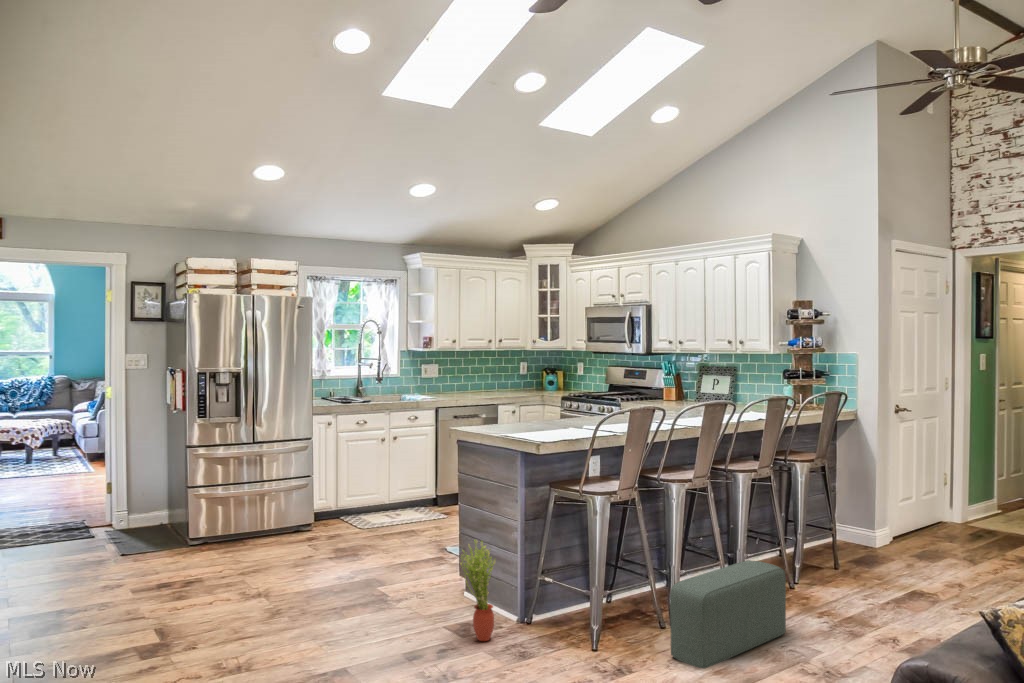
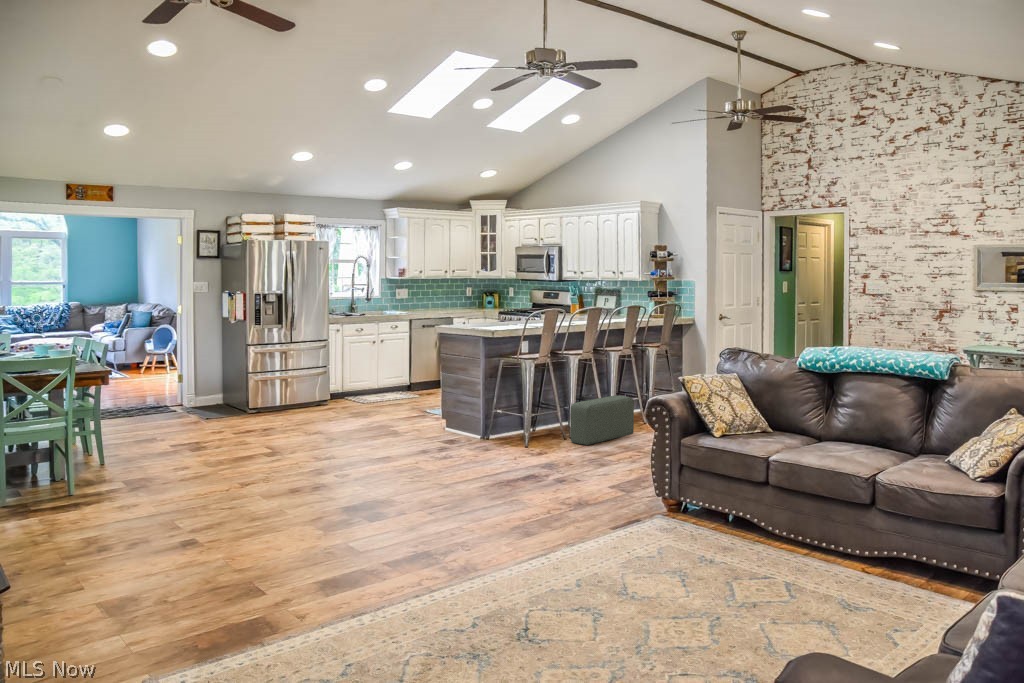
potted plant: present [461,540,495,641] -> none [454,385,475,440]

